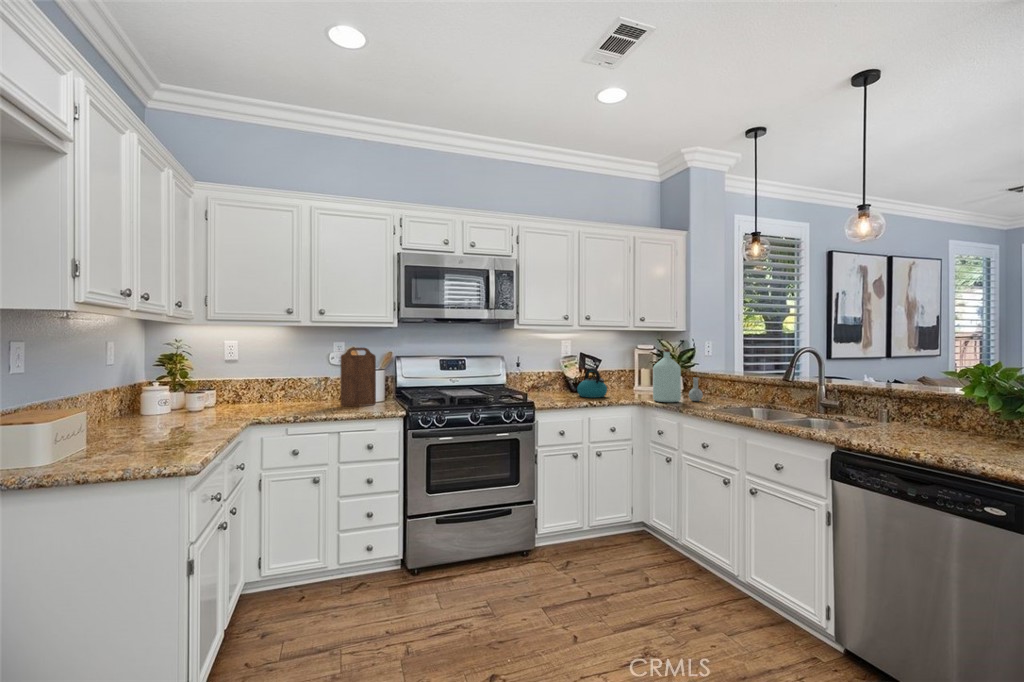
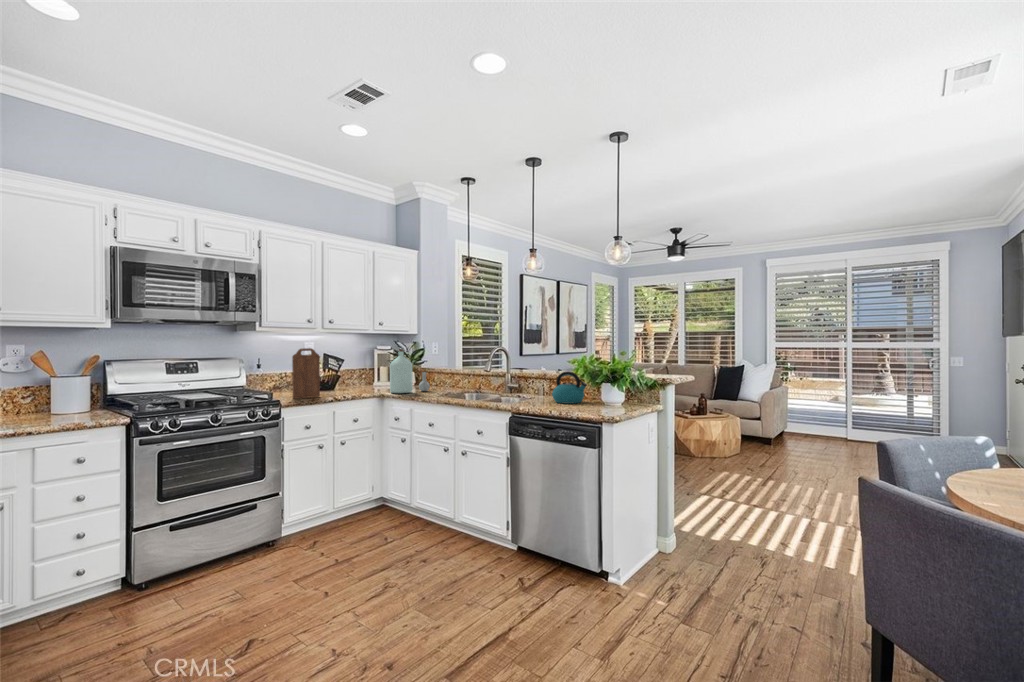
cutting board: present [341,348,376,406] -> present [292,348,320,399]
kettle: present [577,368,607,398] -> present [552,371,587,404]

